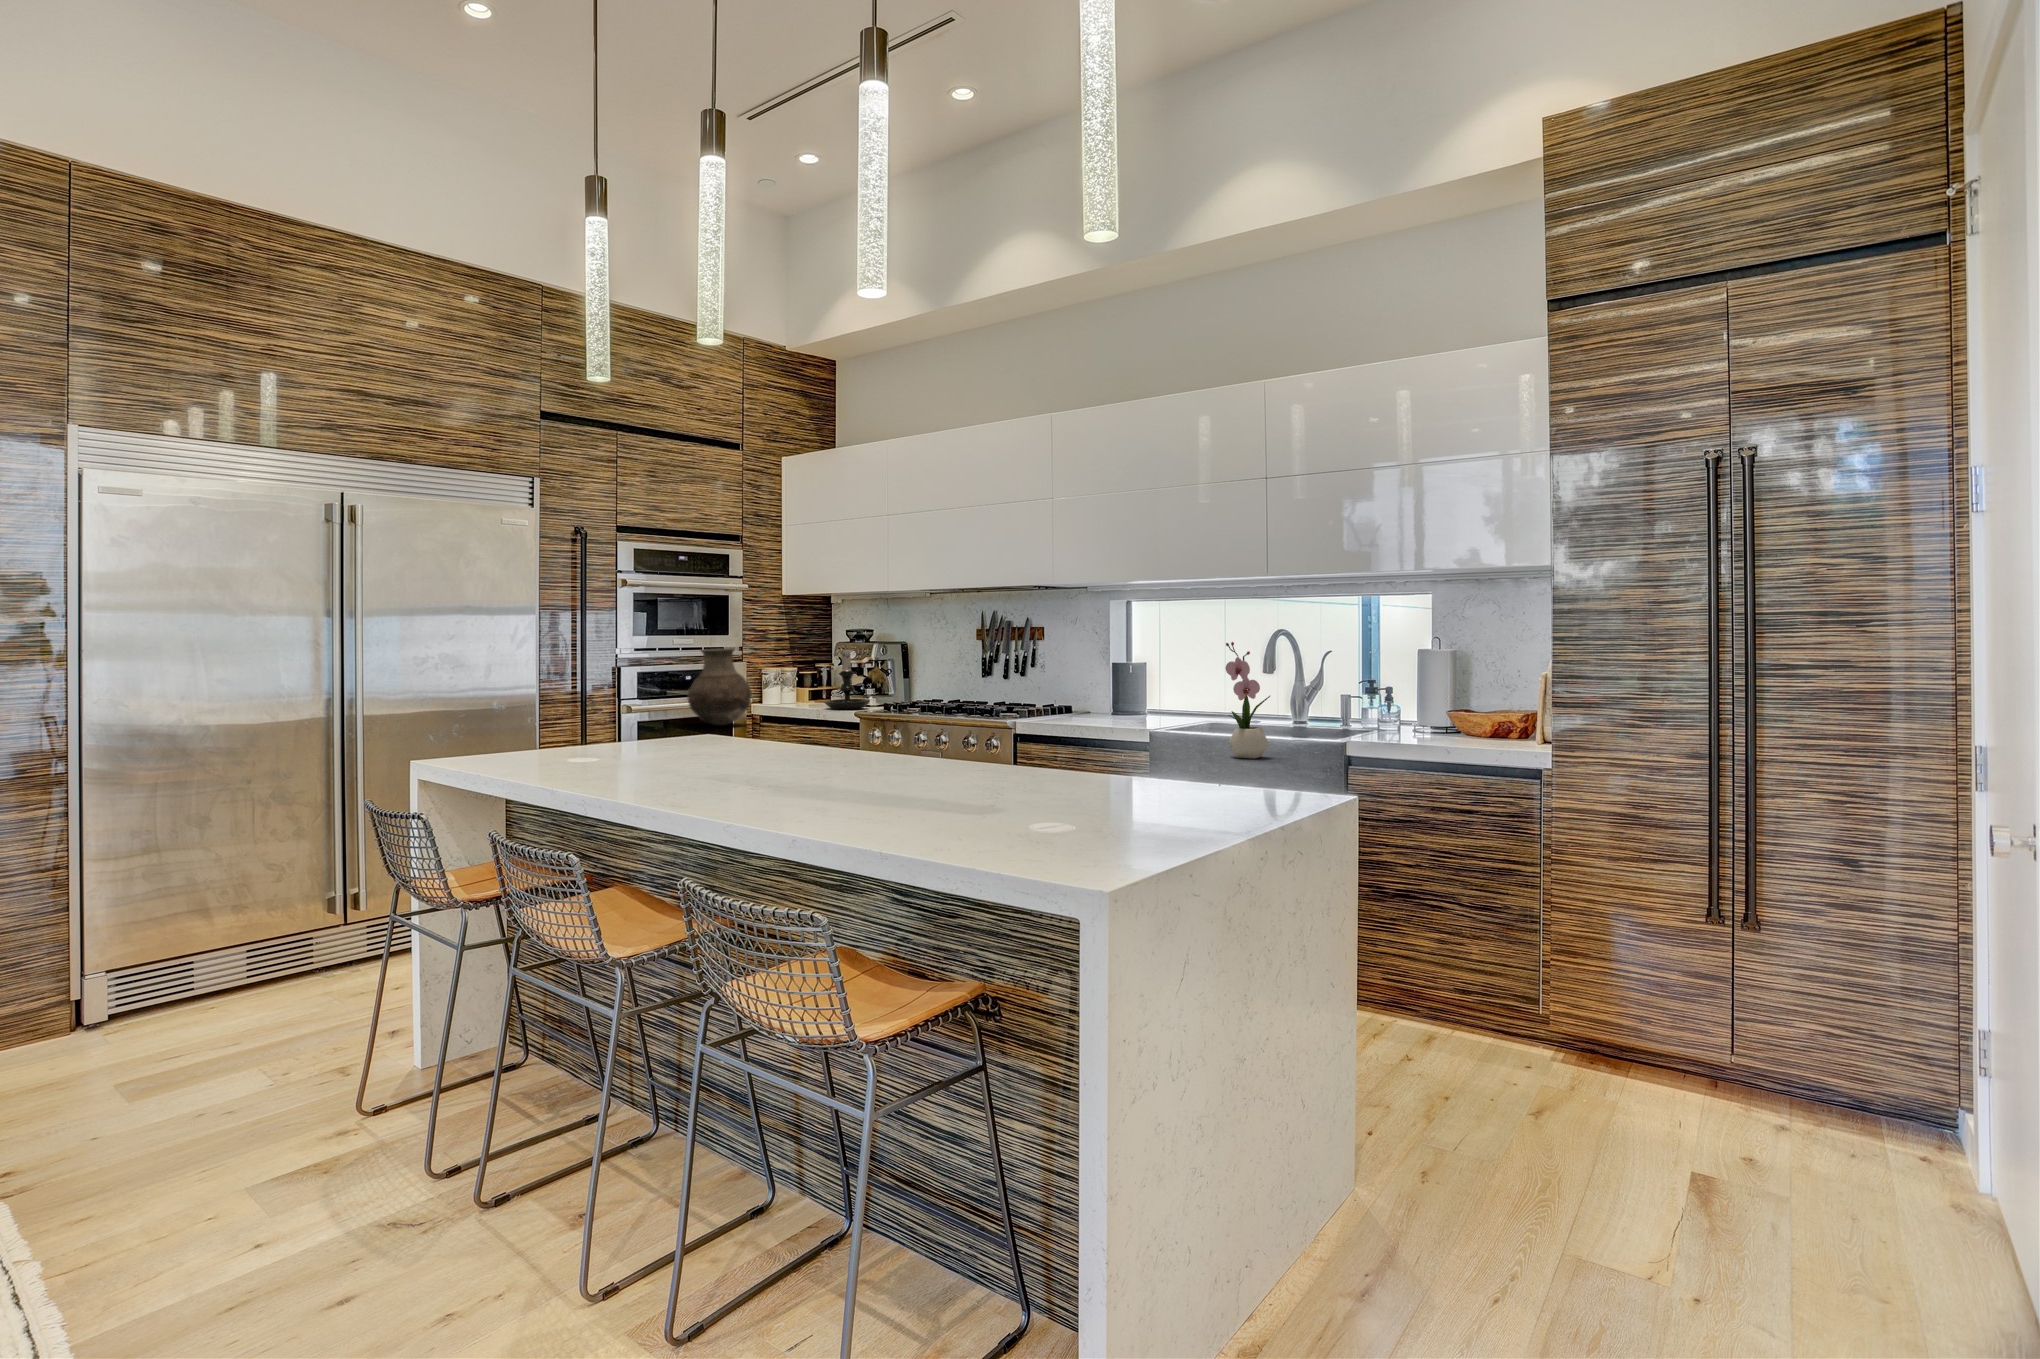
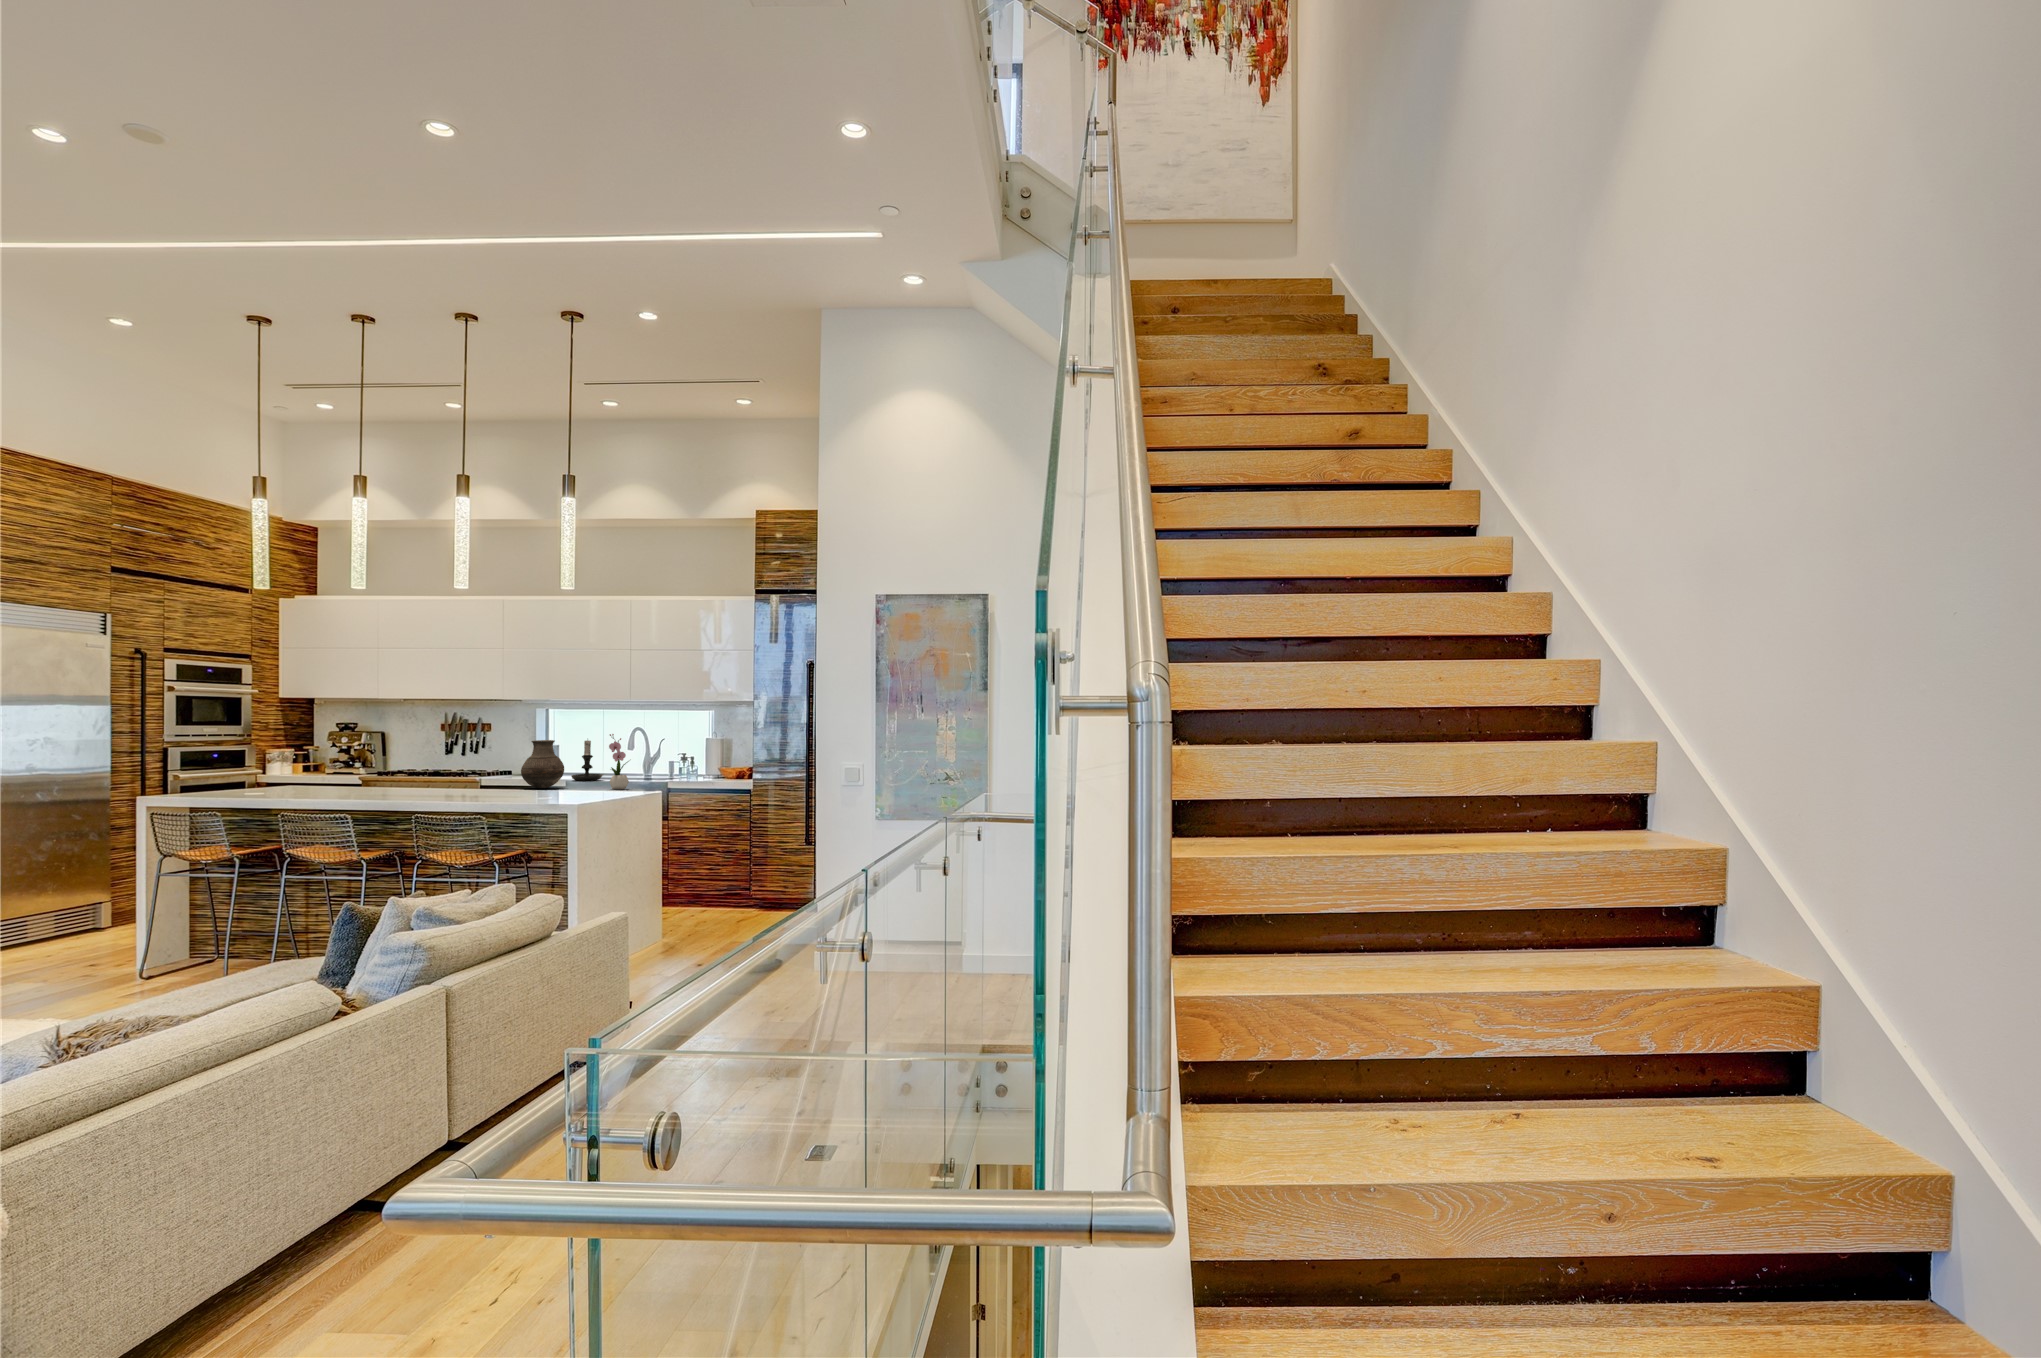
candle holder: present [824,645,870,710] -> present [571,740,603,781]
vase: present [687,648,752,725] -> present [521,740,564,788]

